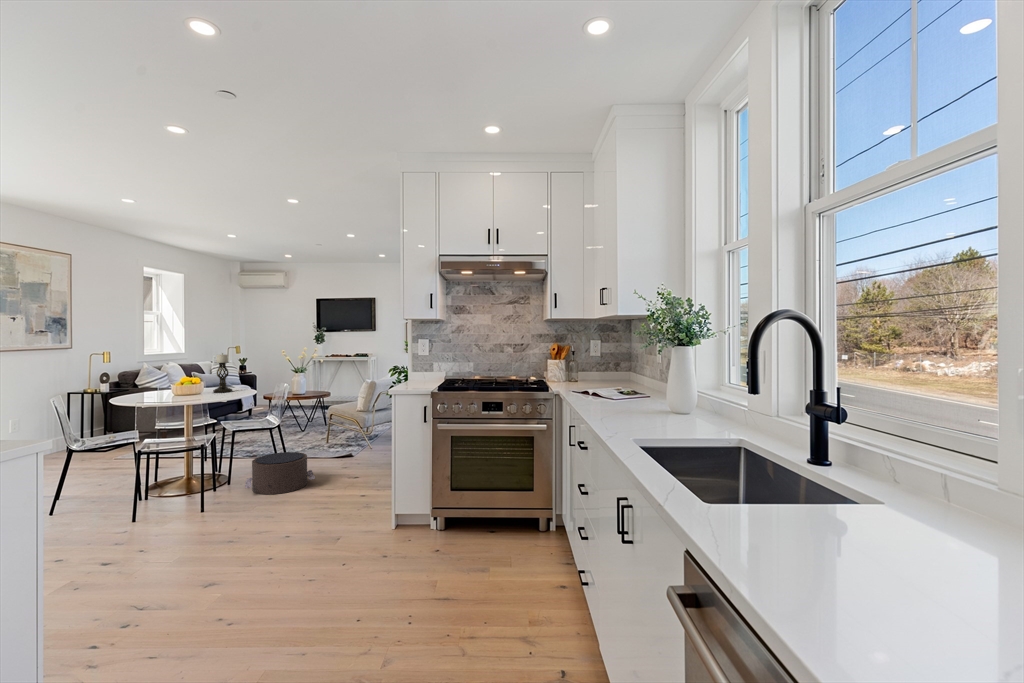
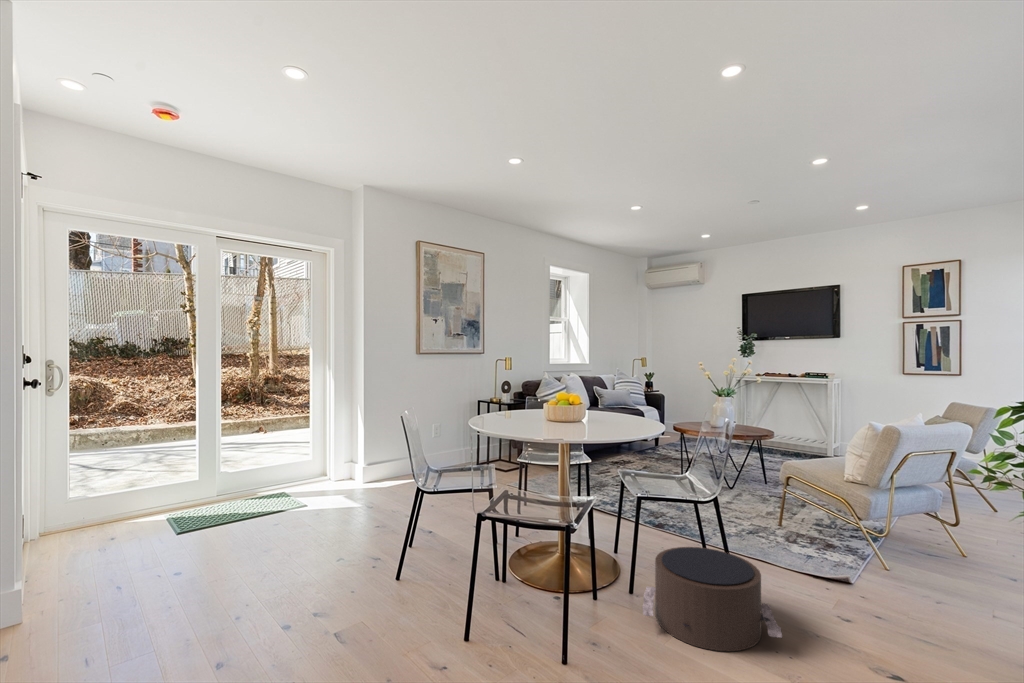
candle holder: present [213,353,232,393] -> none [602,358,629,421]

